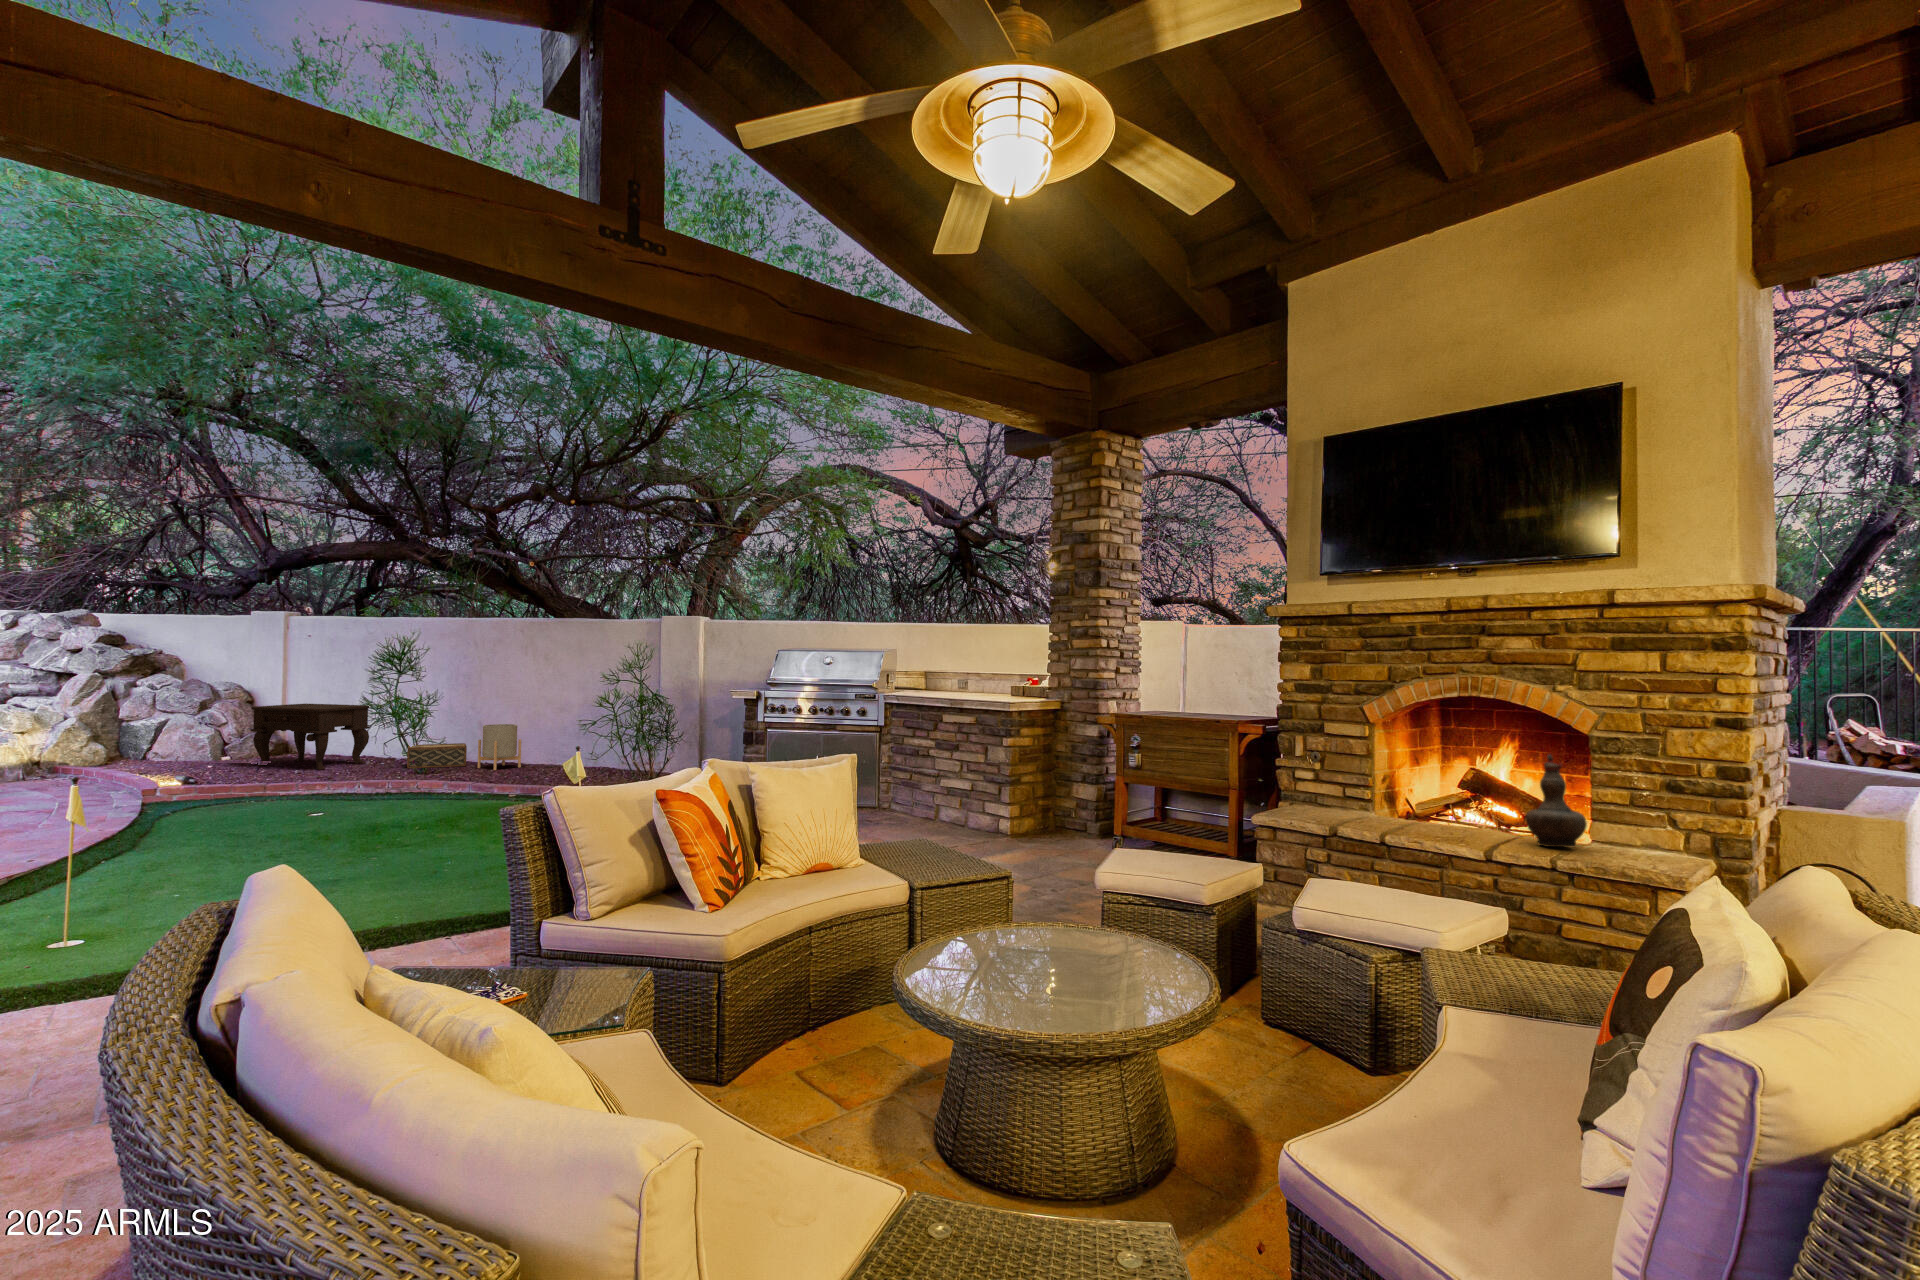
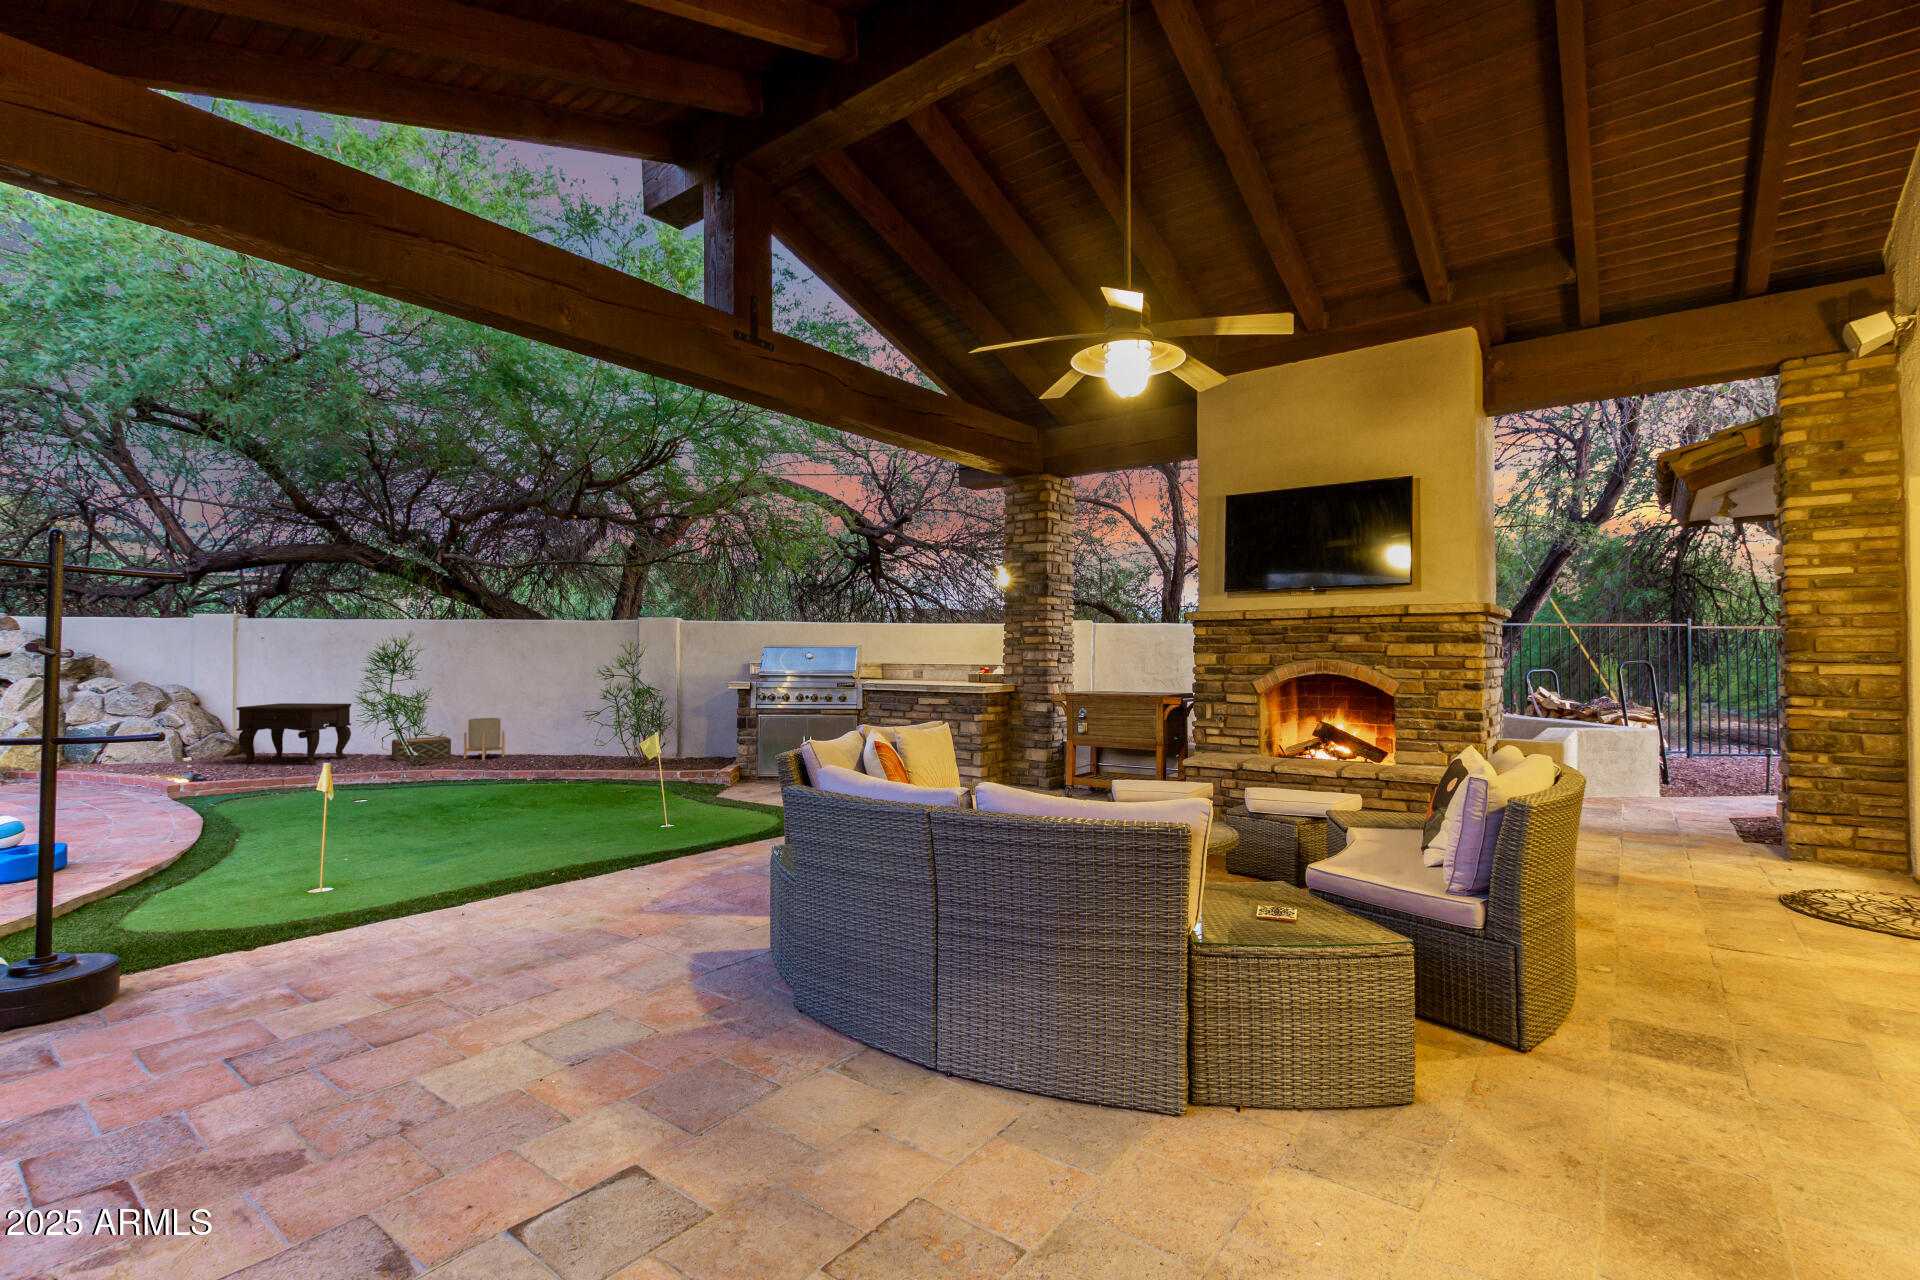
decorative vase: present [1525,755,1587,847] -> none [1359,708,1394,766]

